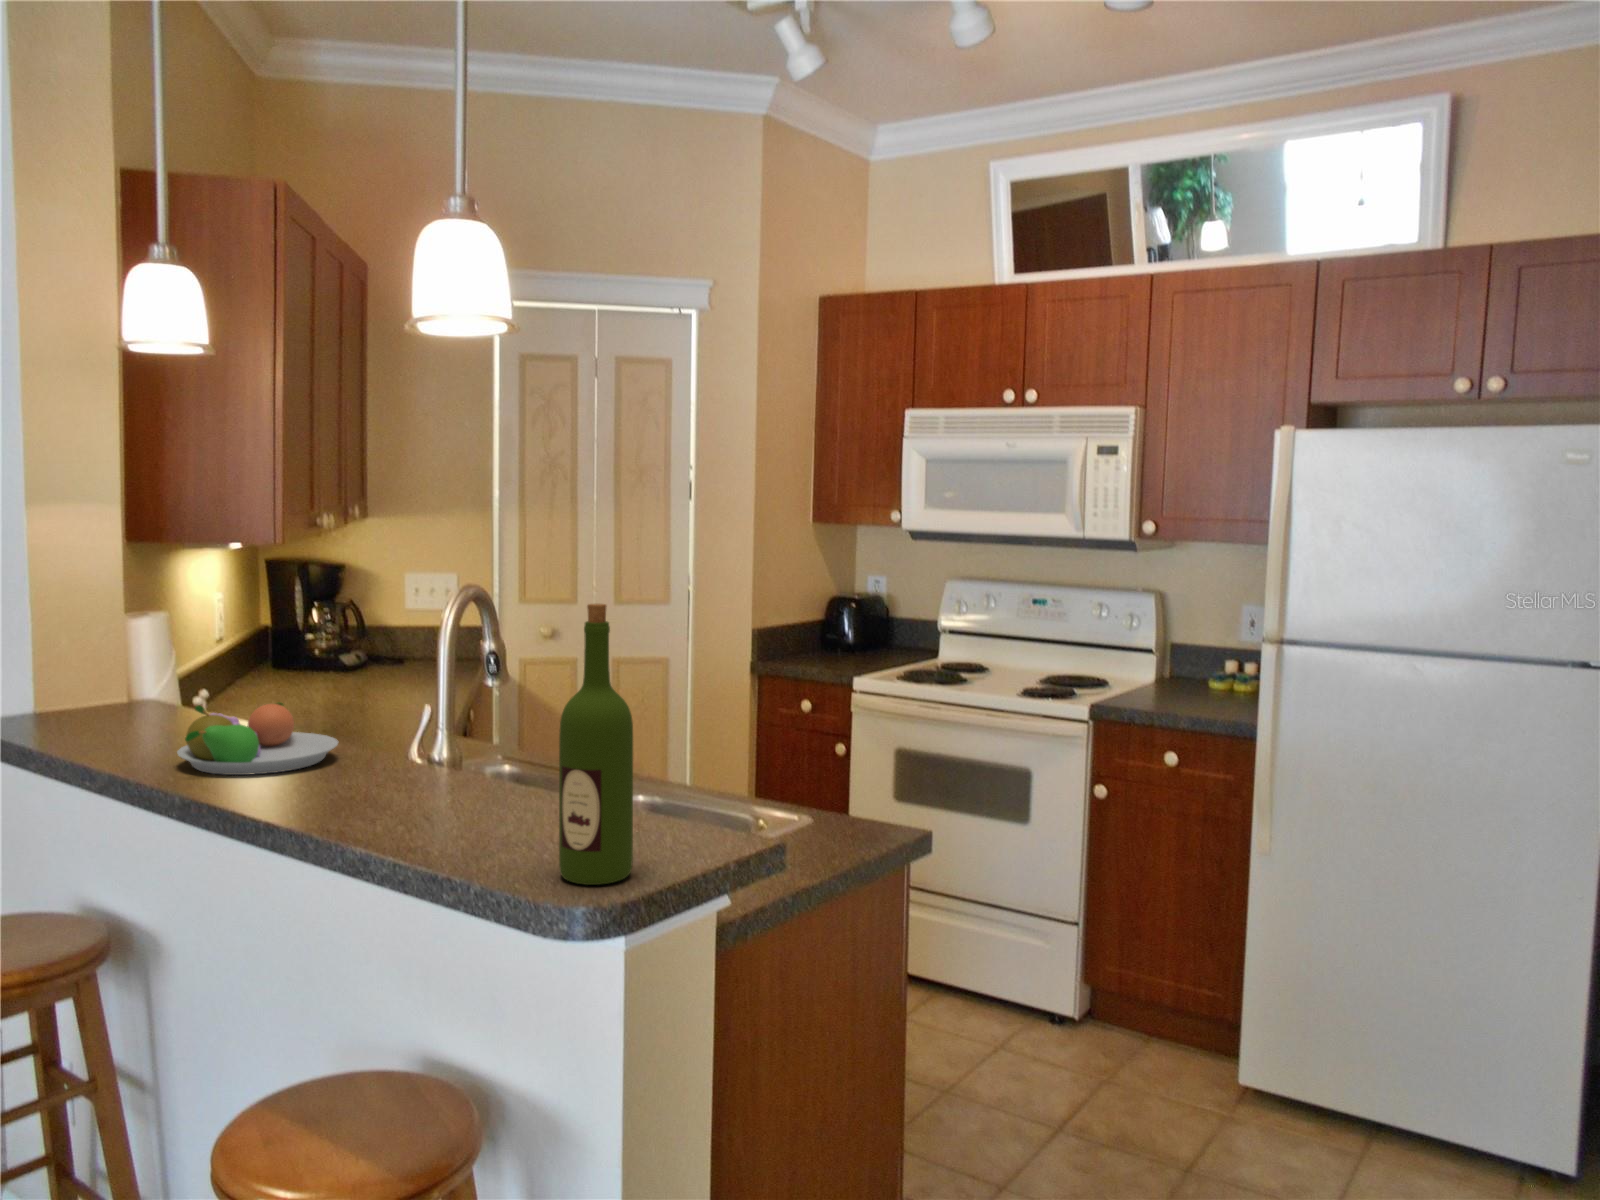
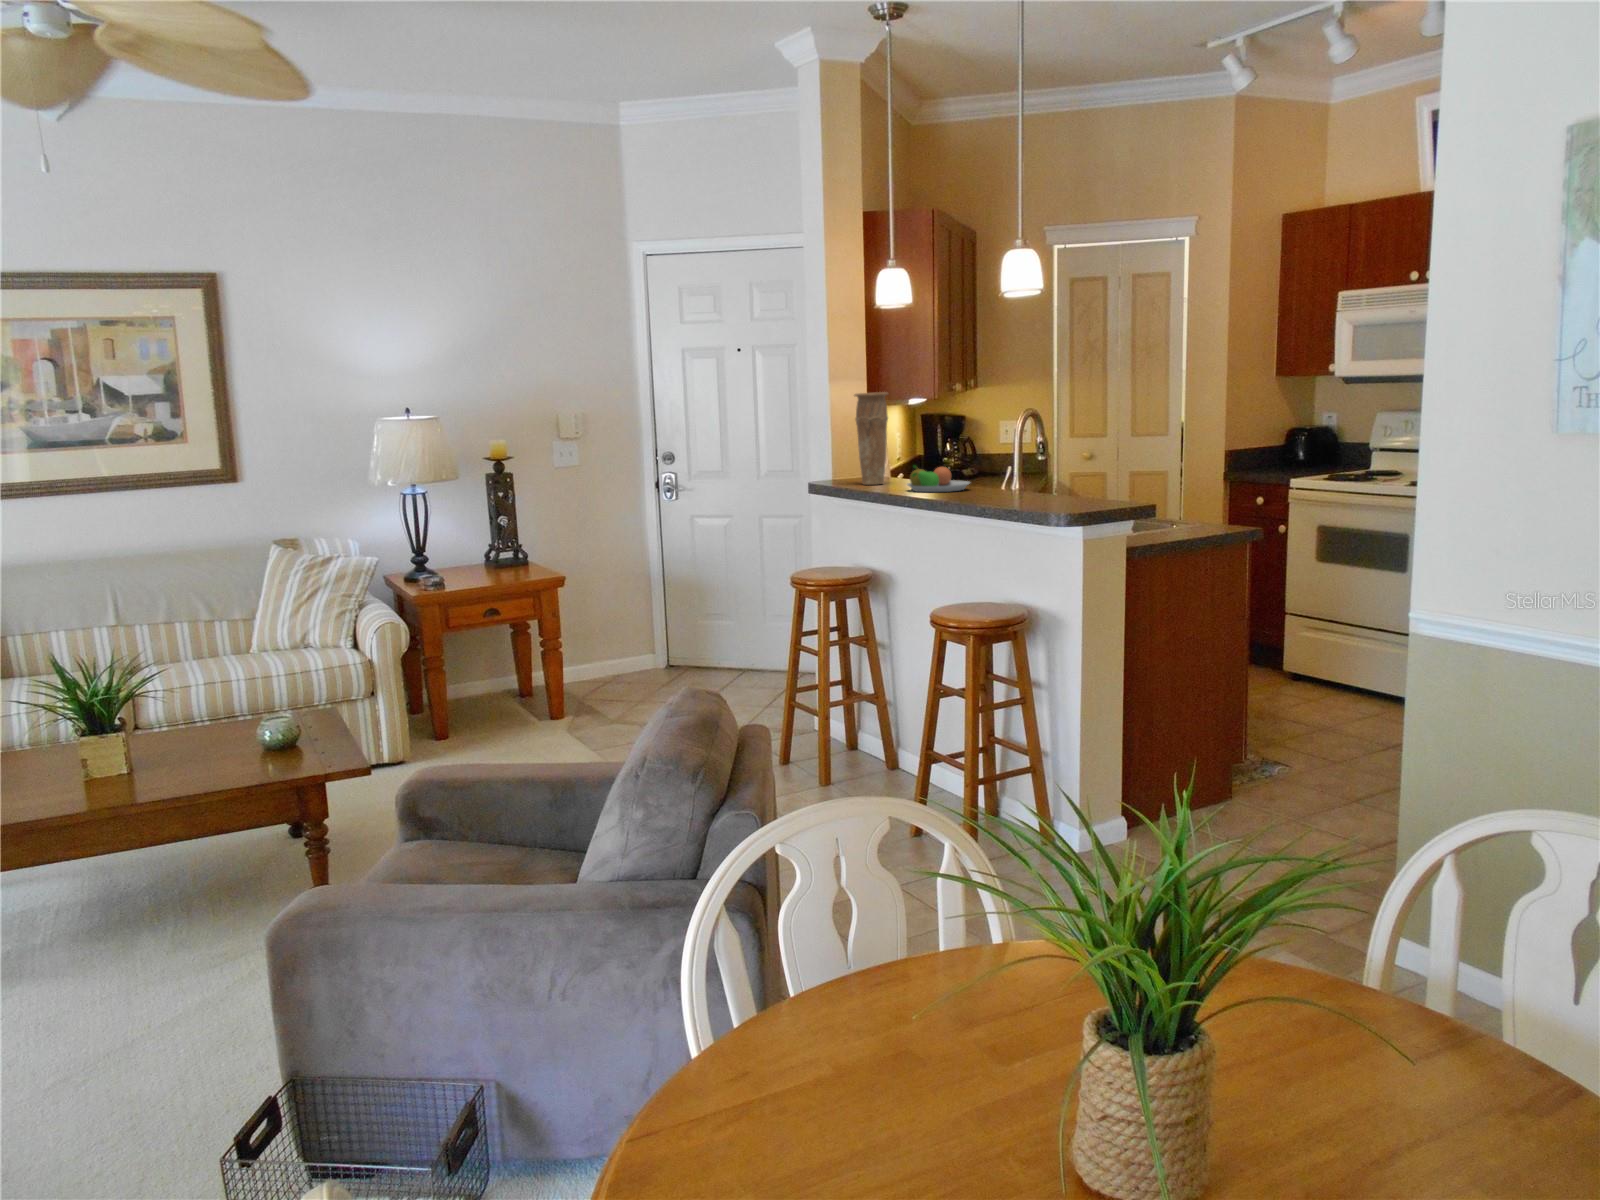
vase: none [63,529,153,735] -> present [854,392,888,485]
wine bottle: present [559,604,633,885] -> none [1054,404,1082,508]

